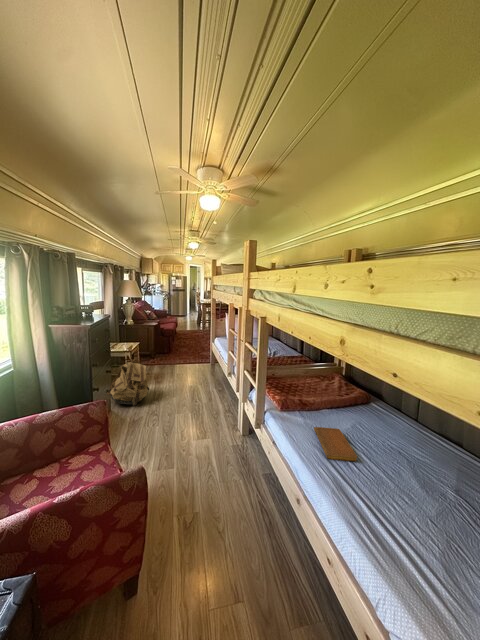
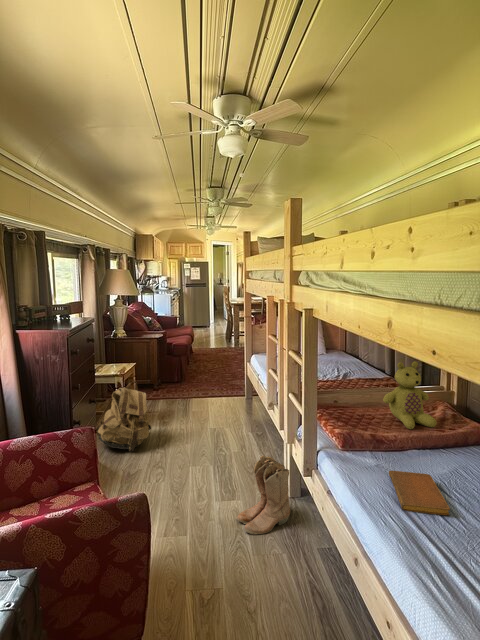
stuffed bear: none [304,350,336,393] -> present [383,361,436,429]
boots: none [208,411,245,466] -> present [236,455,290,534]

